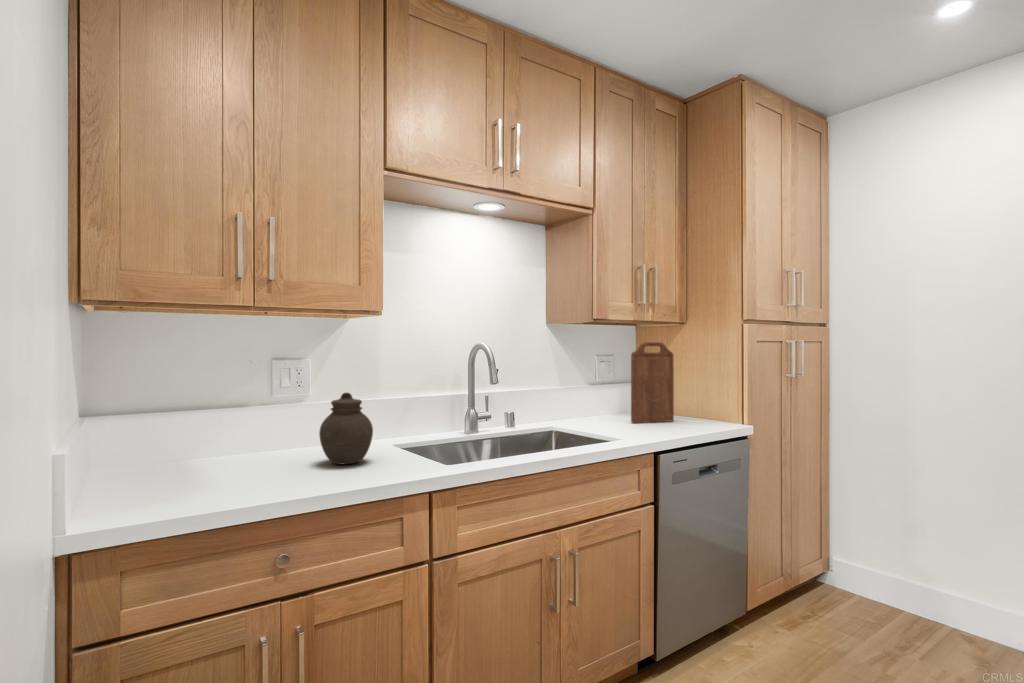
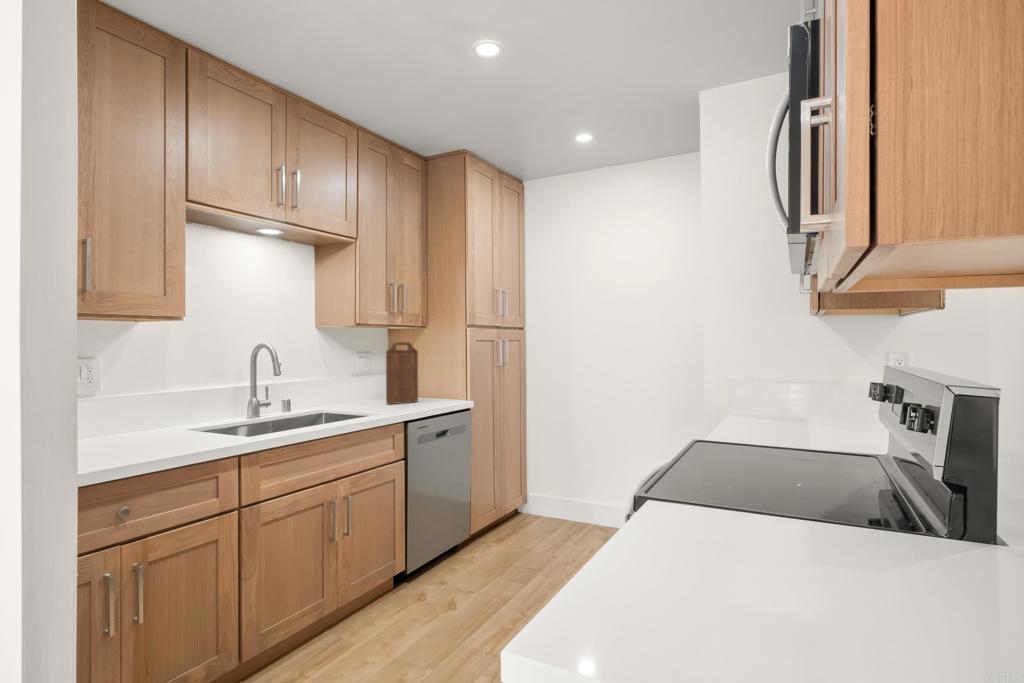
jar: present [319,393,373,464] -> none [128,384,179,444]

